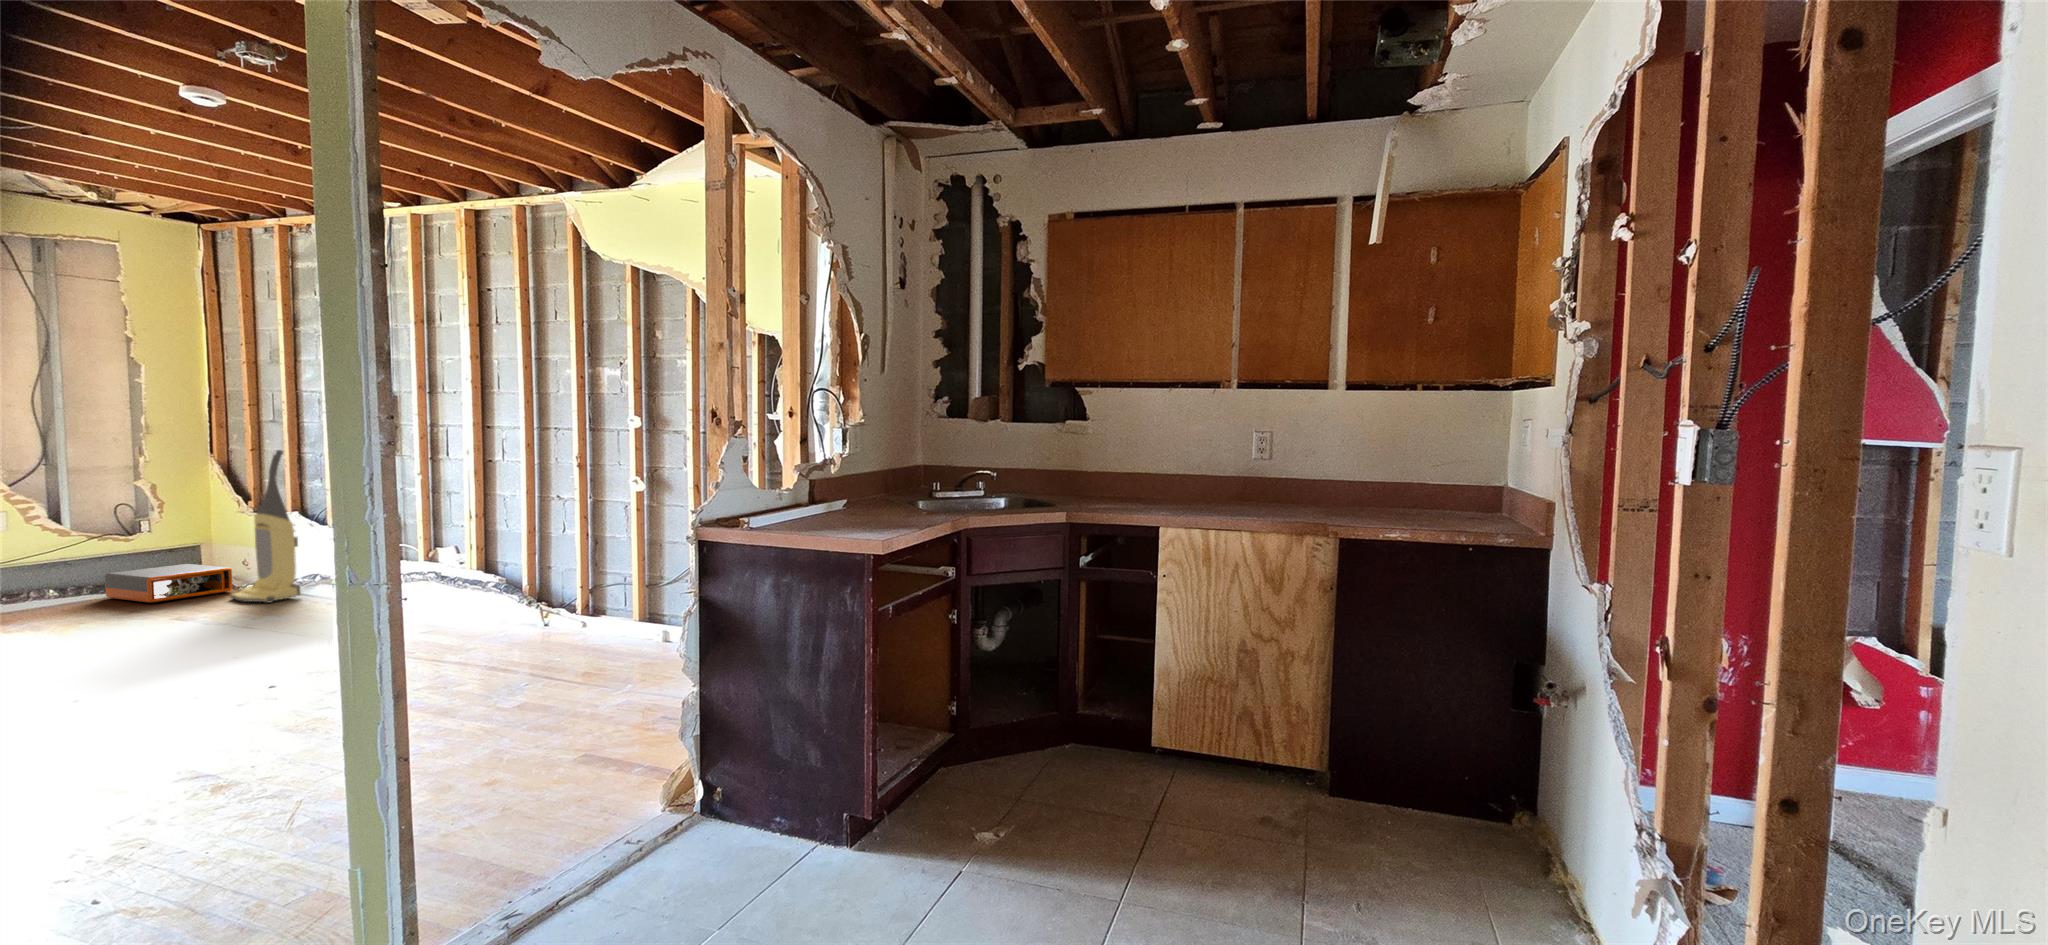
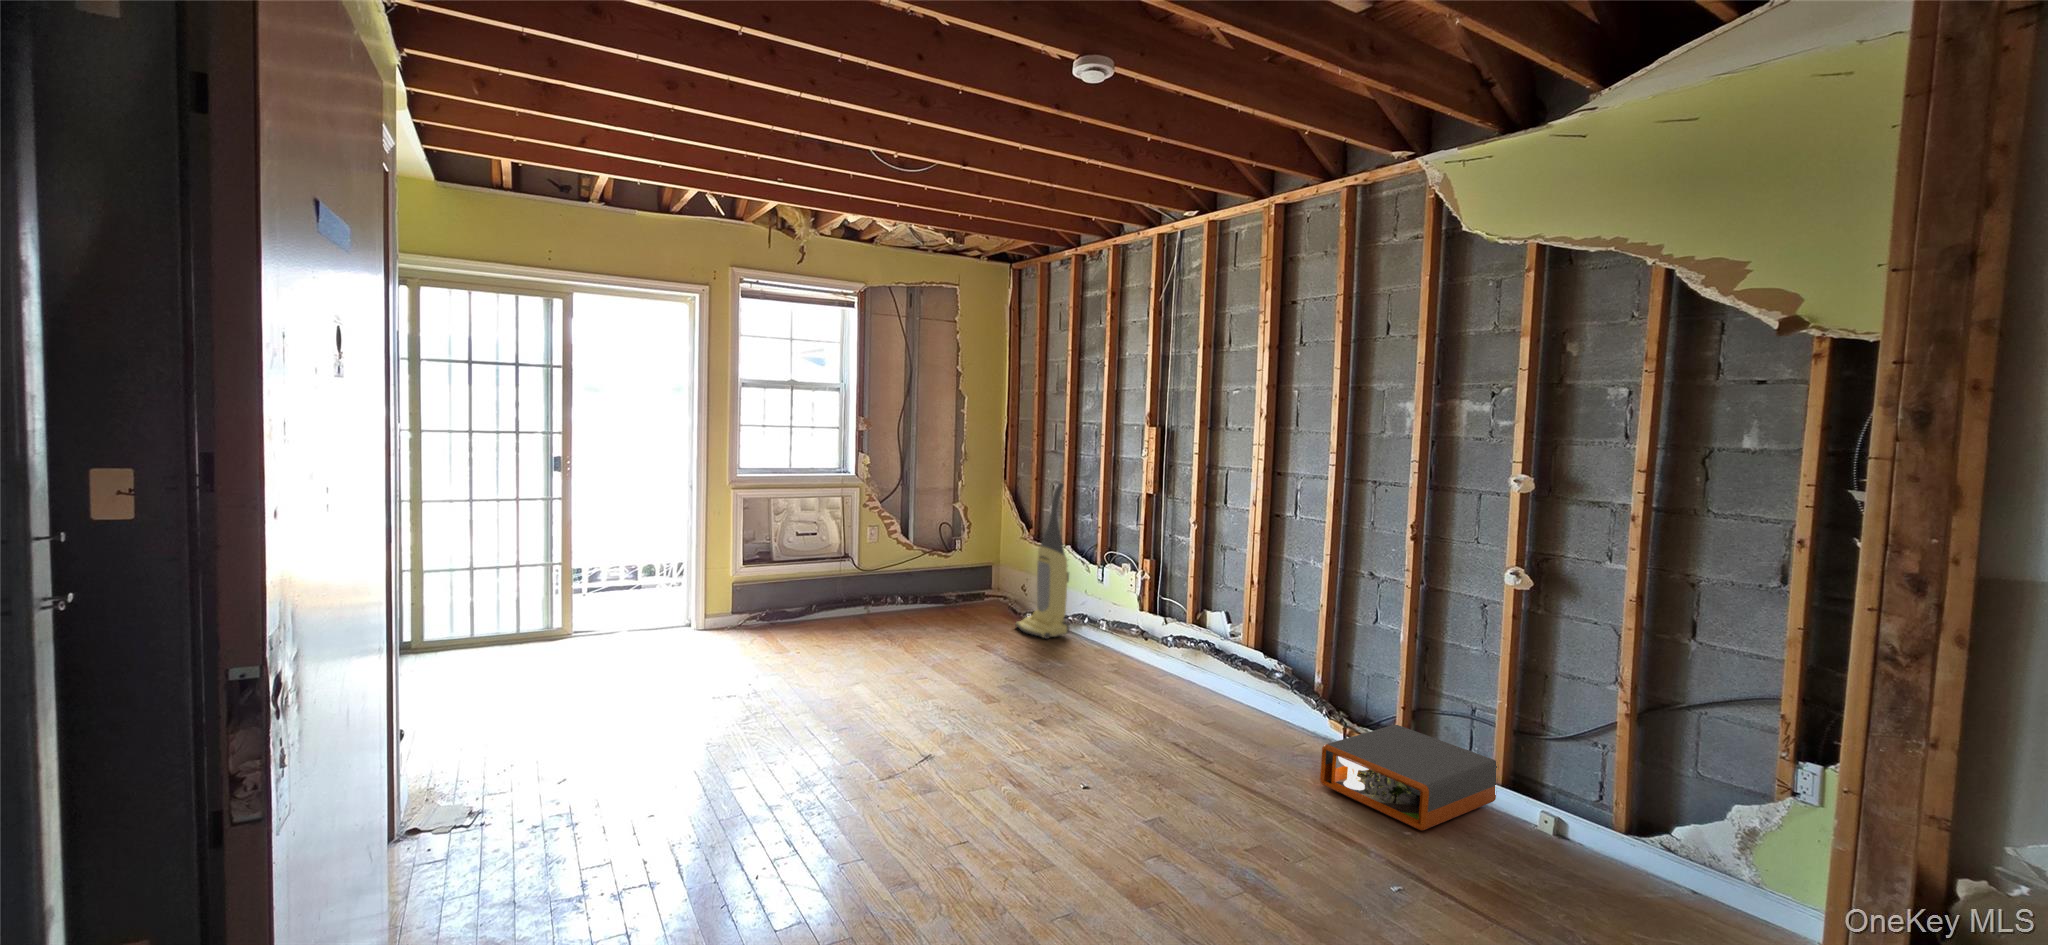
storage box: present [105,564,233,603] -> present [1320,725,1498,830]

